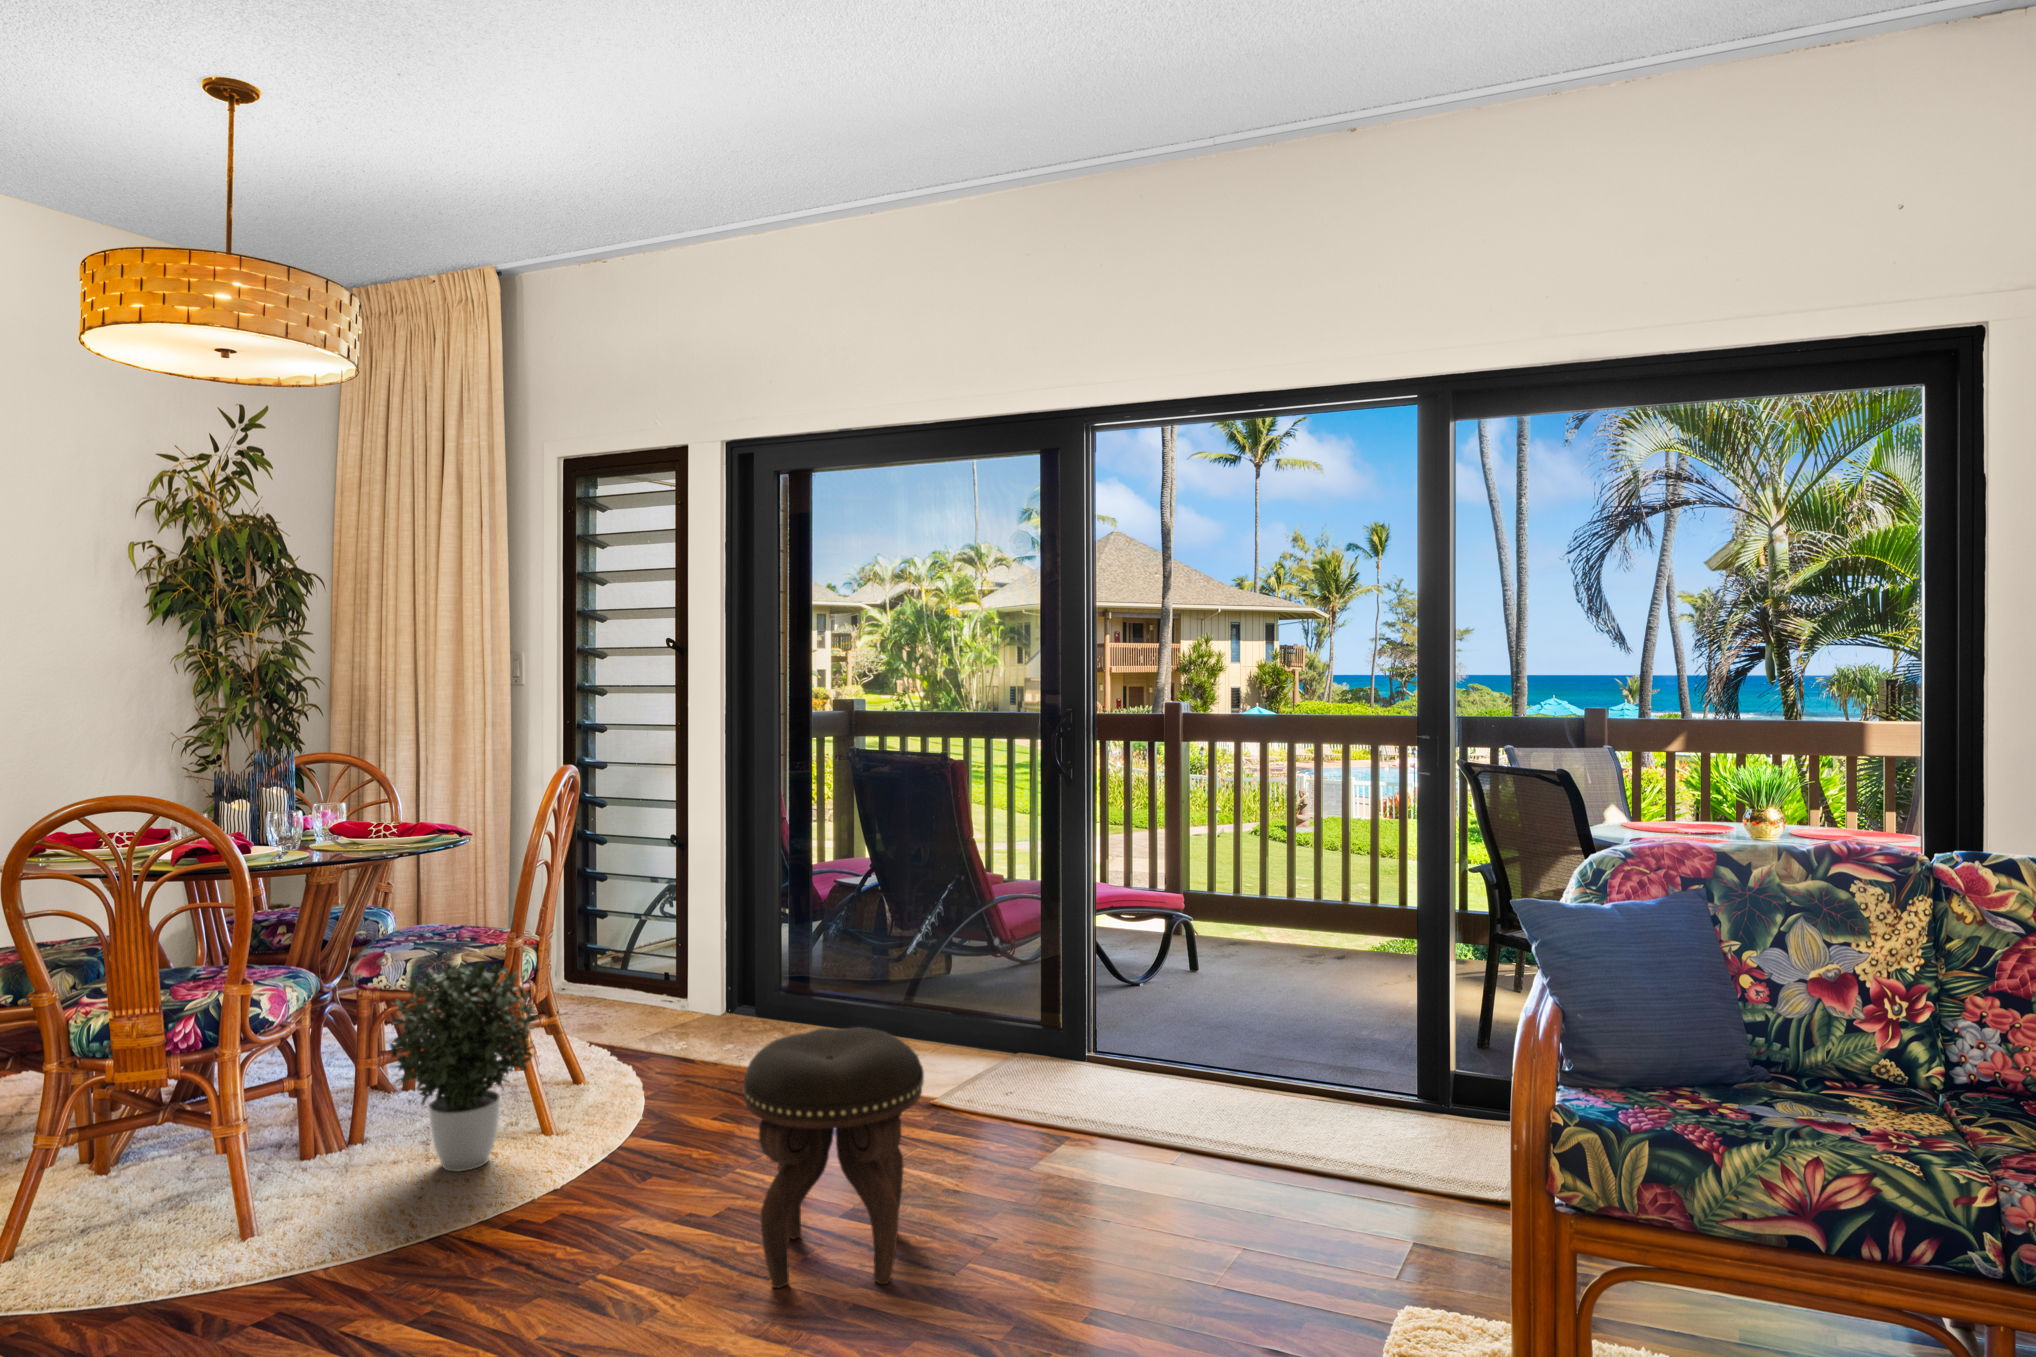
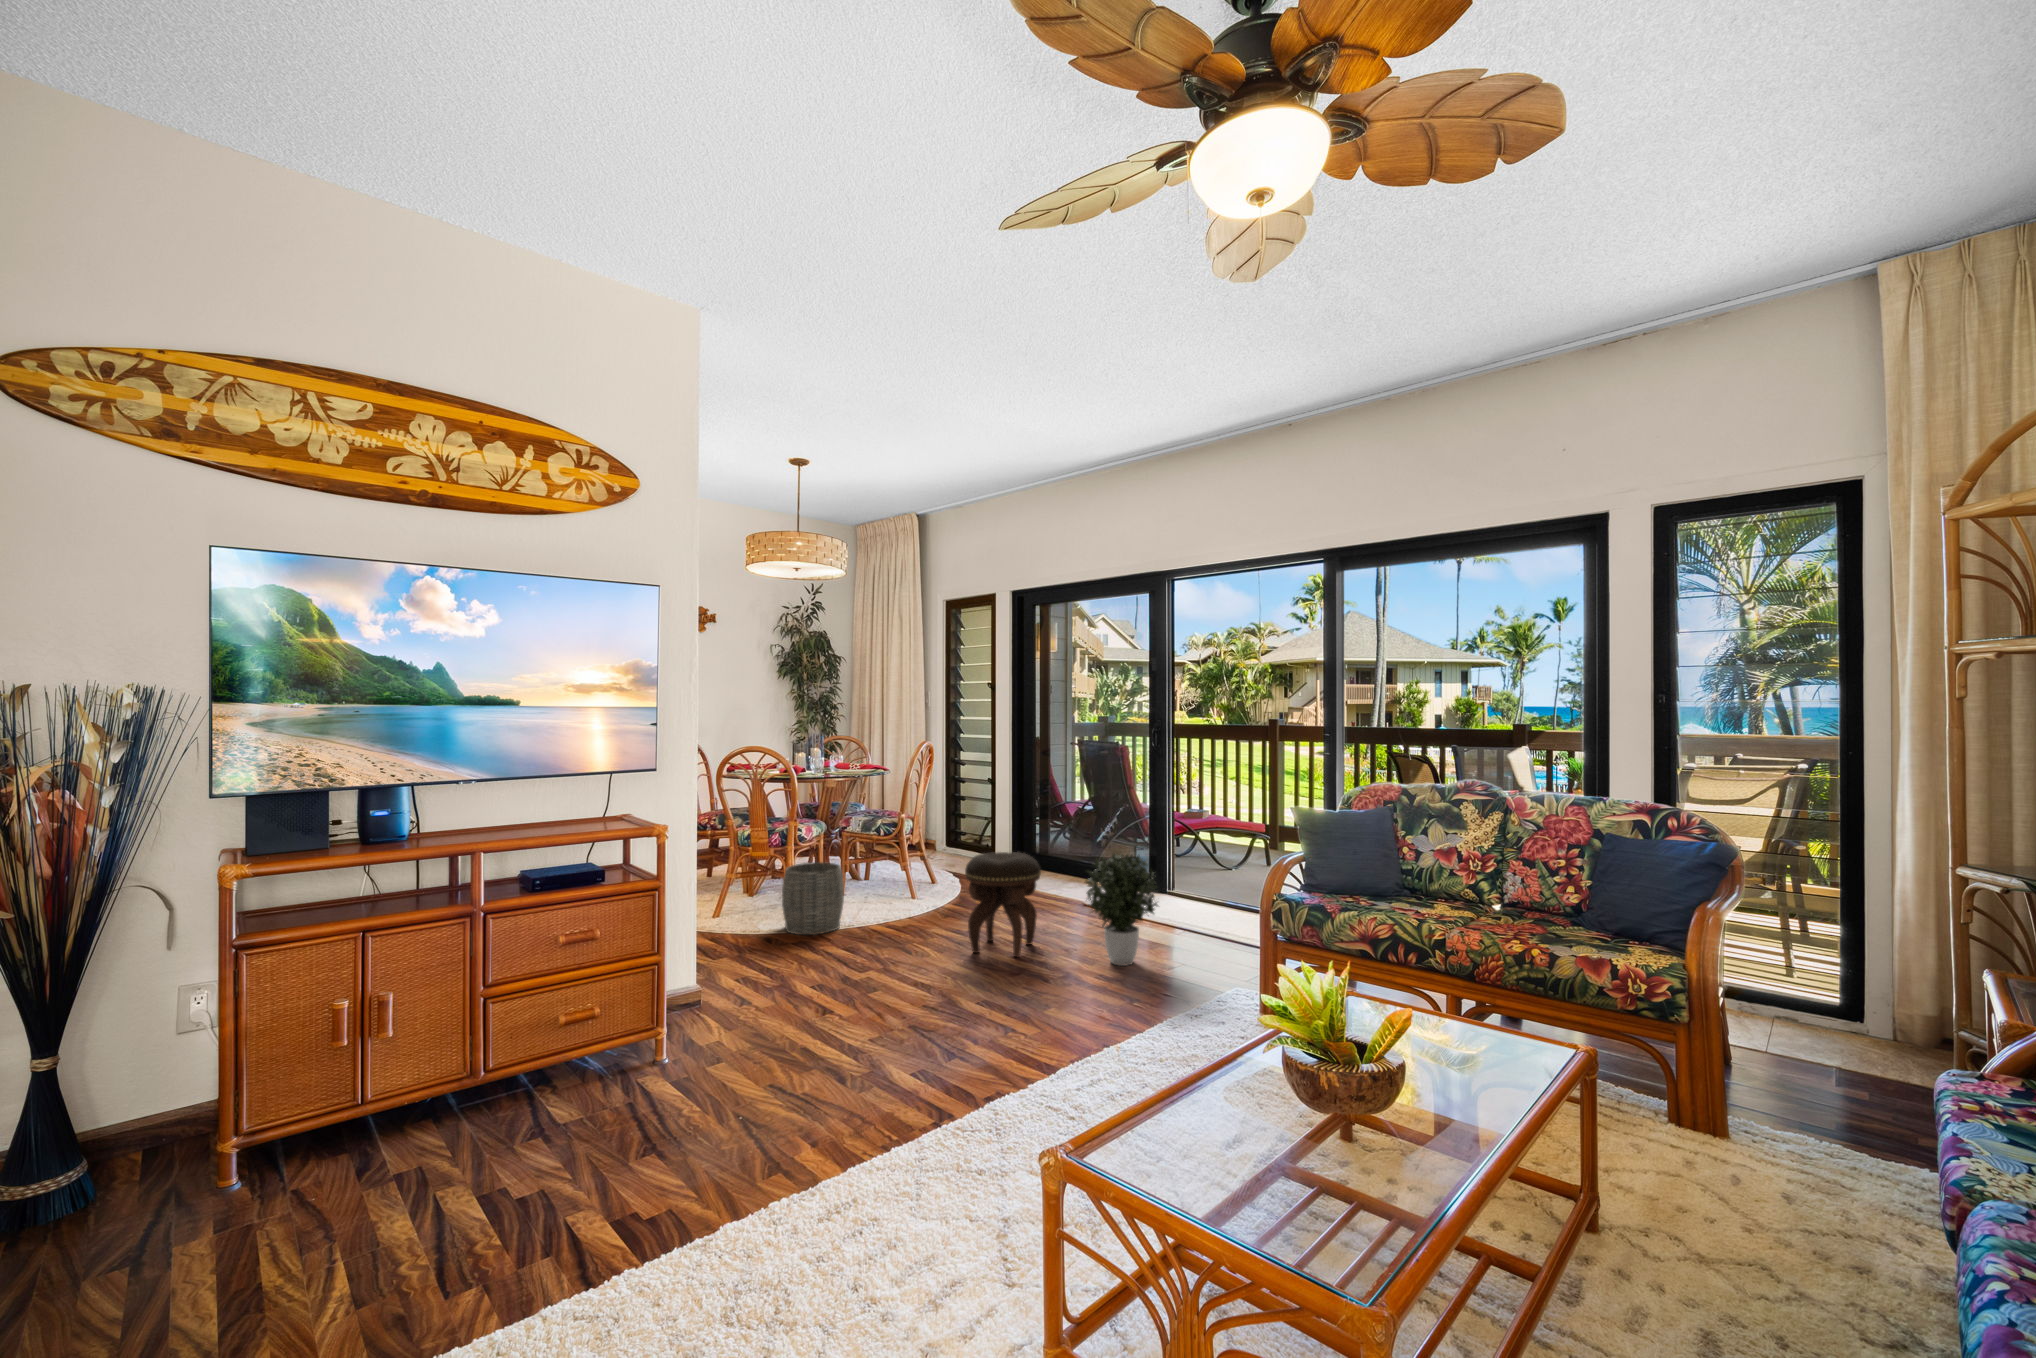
potted plant: present [390,962,538,1171] -> present [1086,854,1158,966]
woven basket: none [220,1086,398,1297] -> present [782,862,844,935]

